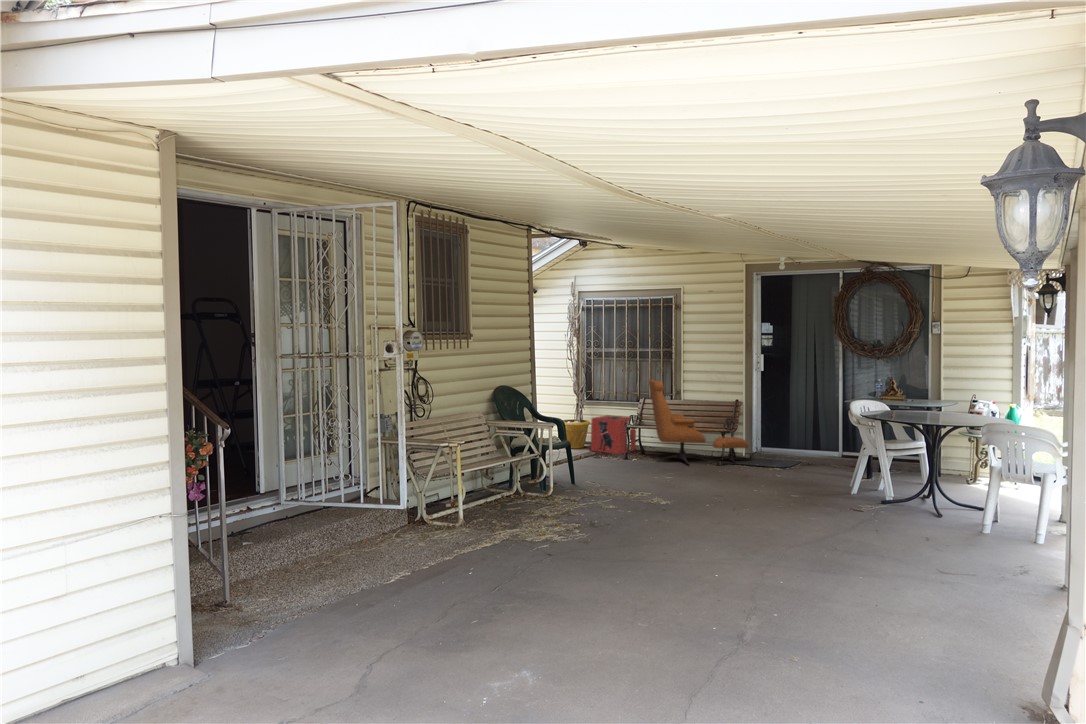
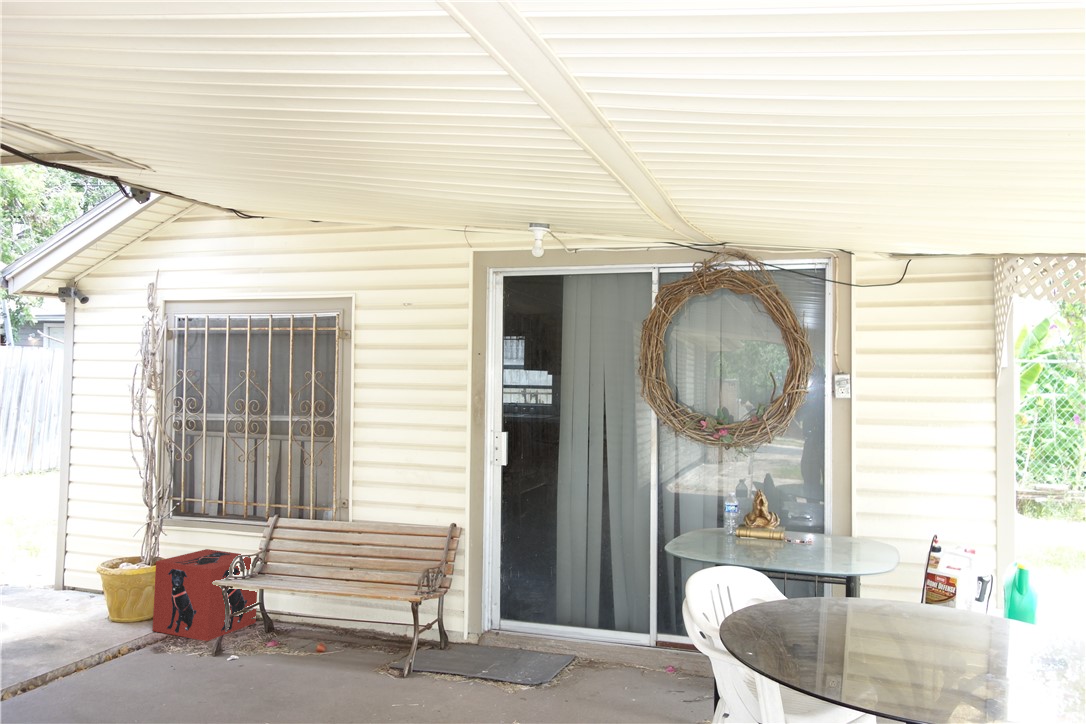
lounge chair: present [649,379,749,465] -> none [251,486,469,688]

